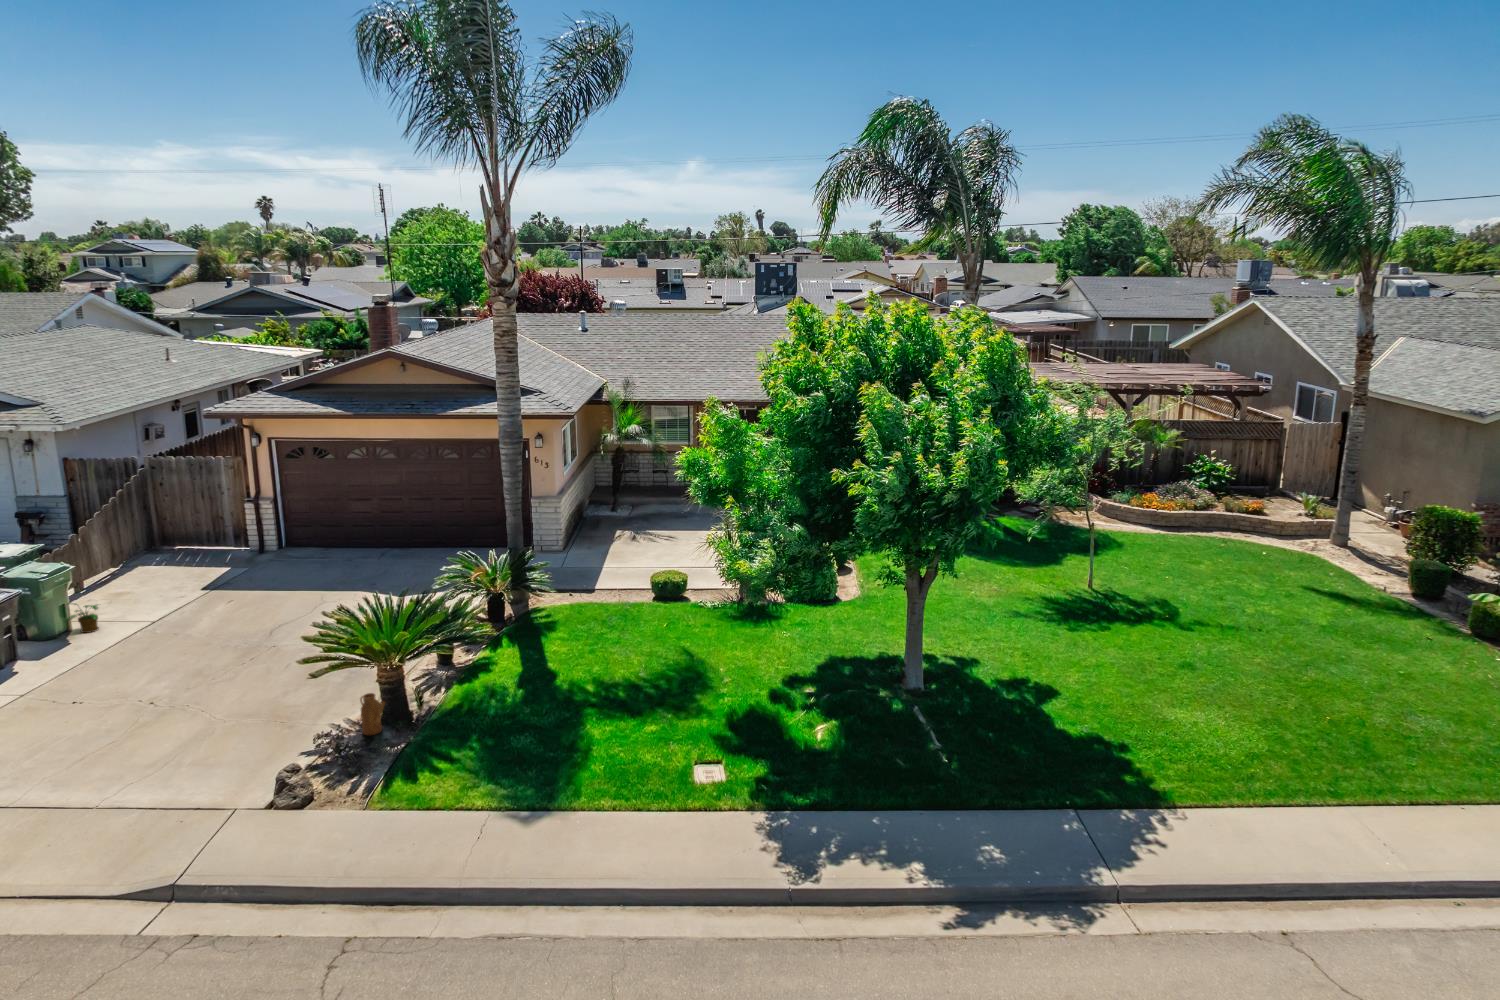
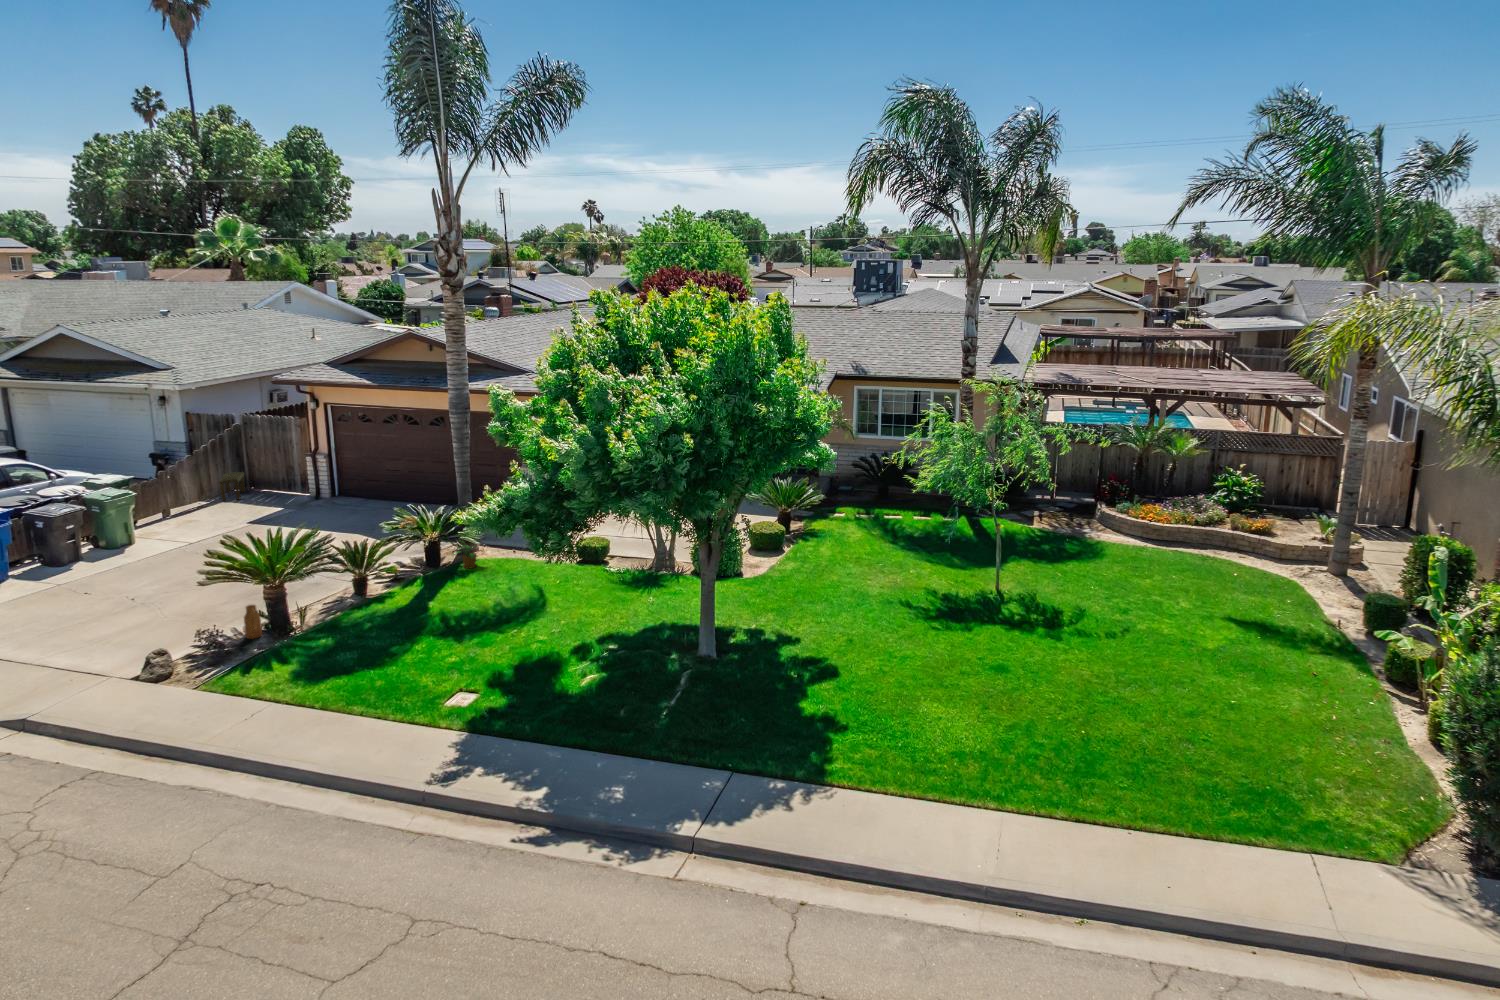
bench: none [133,528,164,567] -> present [219,472,245,501]
potted plant: present [65,603,99,633] -> present [453,545,477,568]

